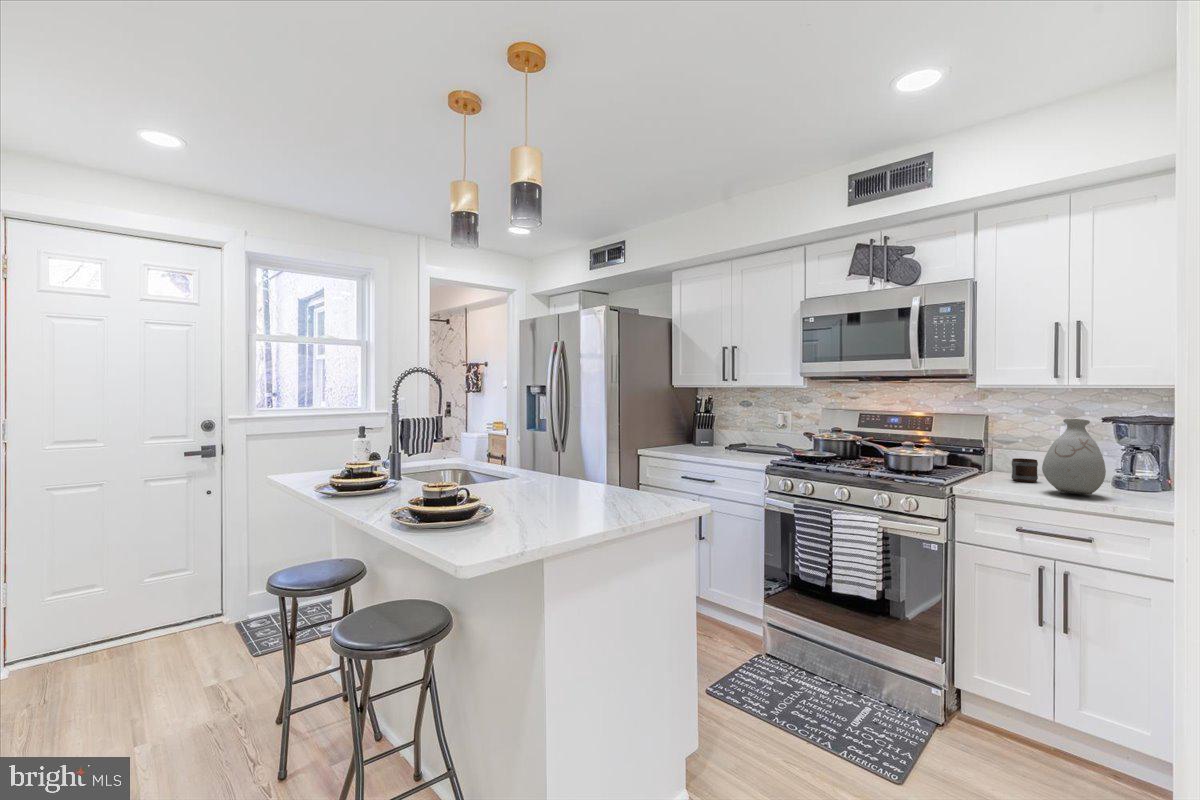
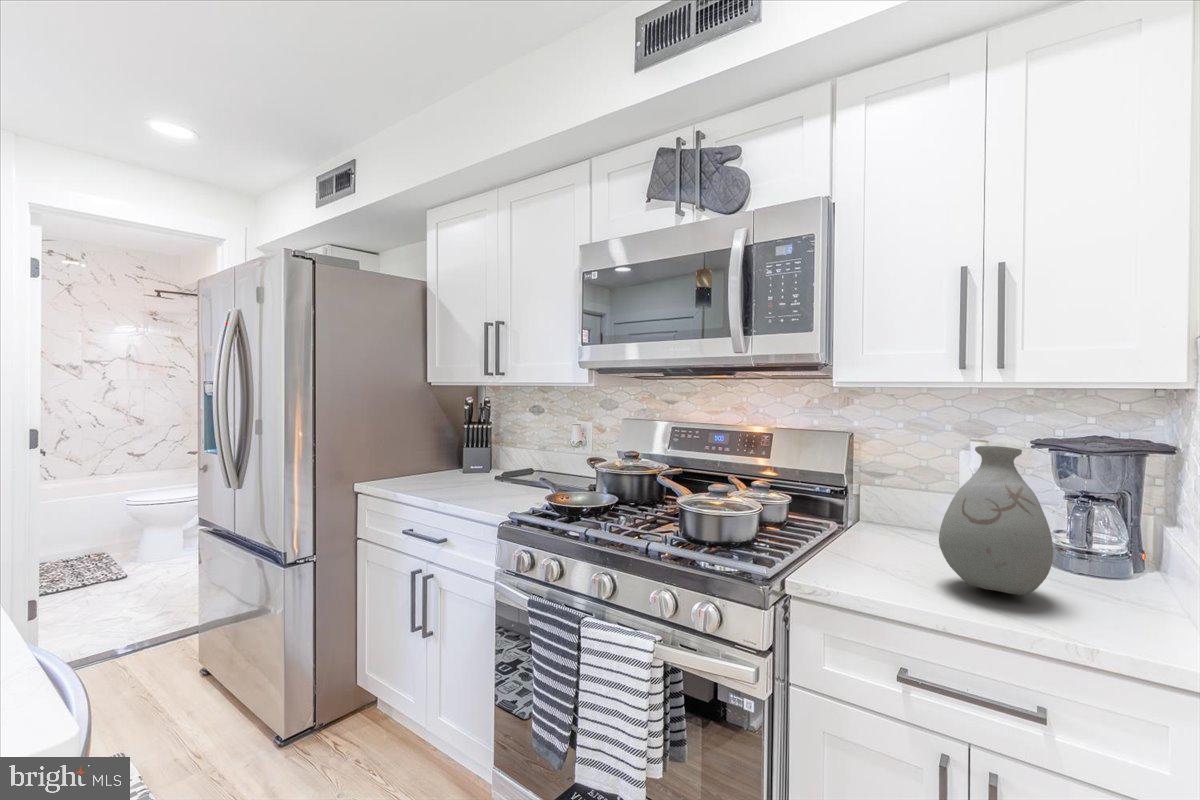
mug: present [1012,458,1038,482] -> none [887,509,929,553]

